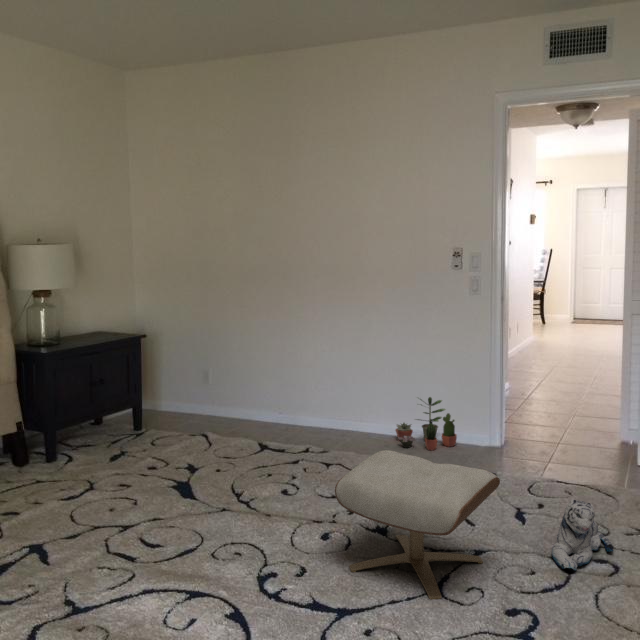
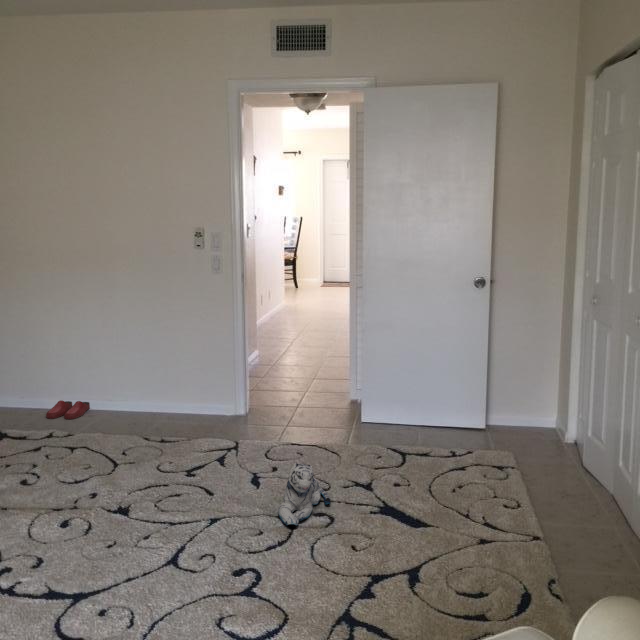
potted plant: present [396,397,457,450] -> none [145,372,204,423]
slippers: none [301,419,341,438] -> present [46,400,90,419]
ottoman: present [335,450,500,599] -> none [70,435,230,572]

